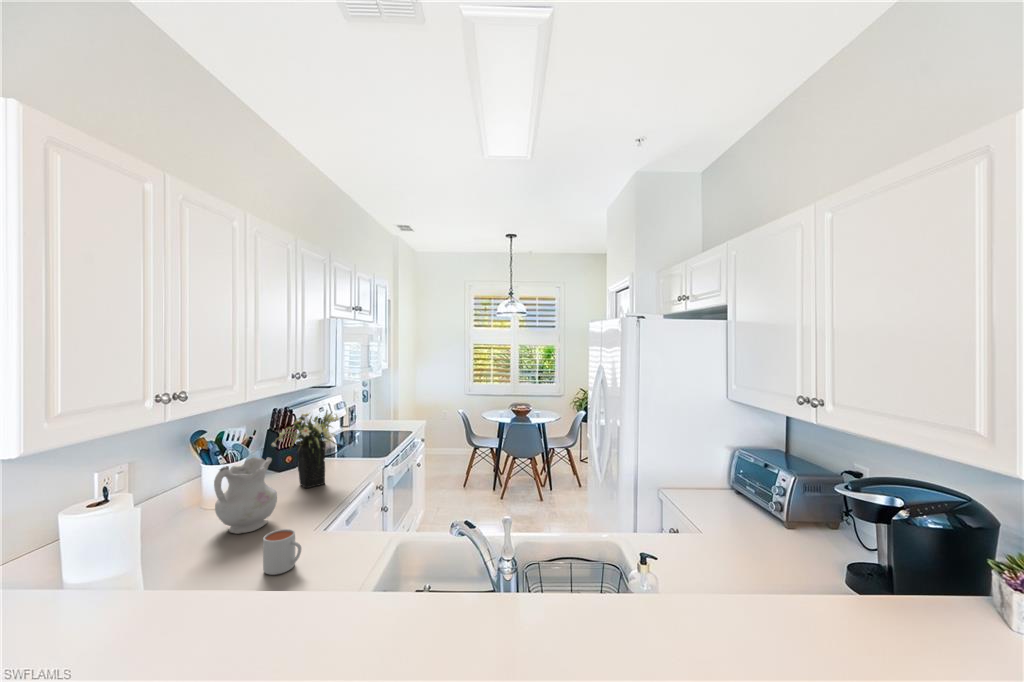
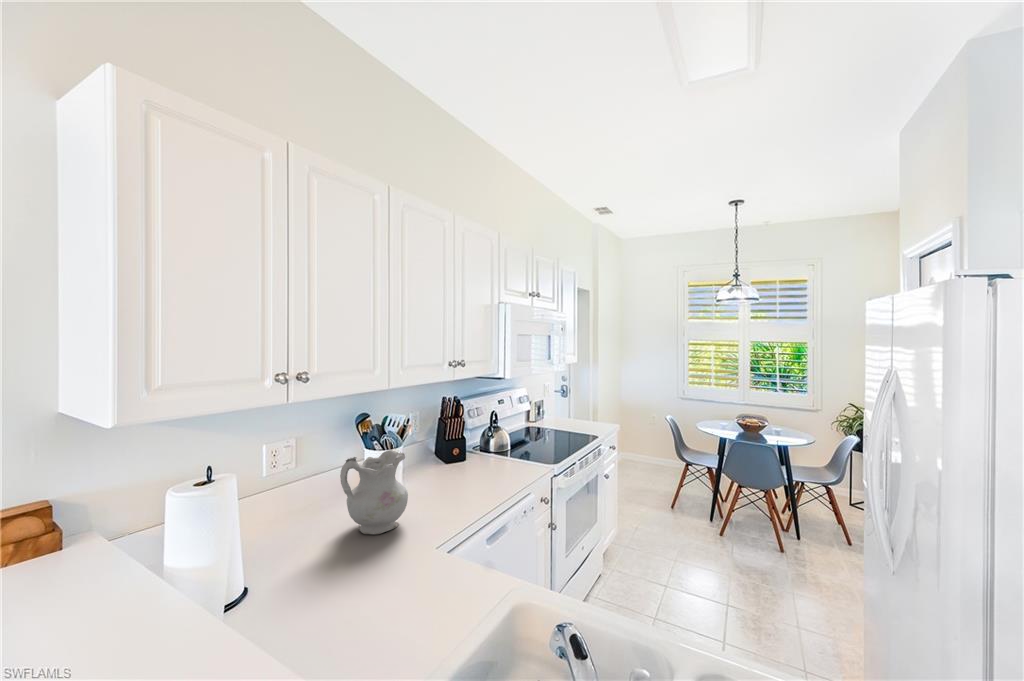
flower arrangement: present [271,410,338,488] -> none [423,404,496,490]
mug: present [263,529,301,575] -> none [347,549,385,609]

